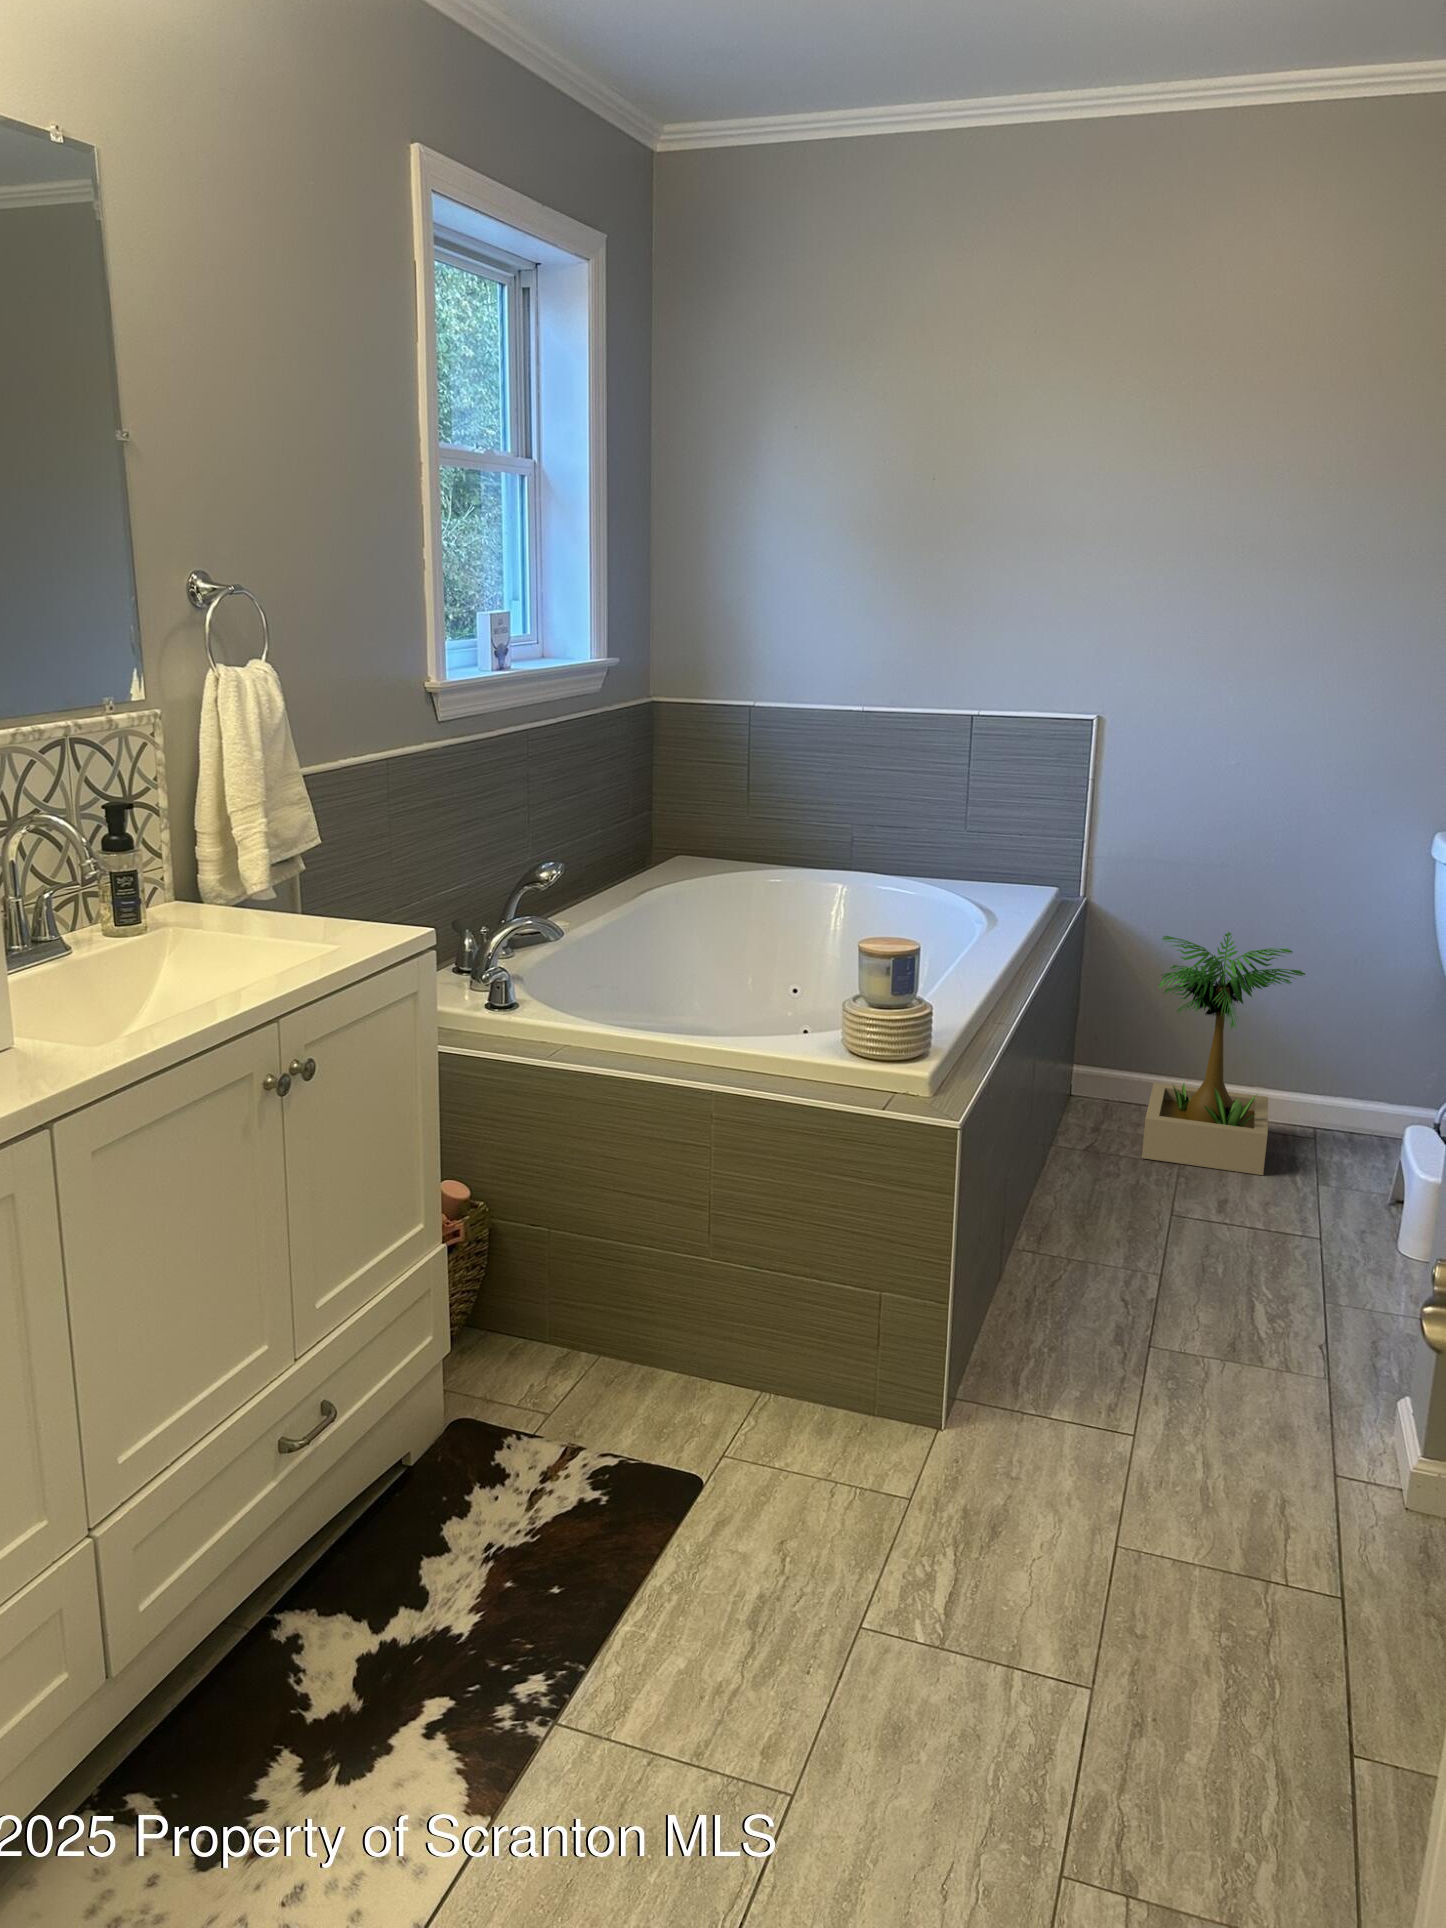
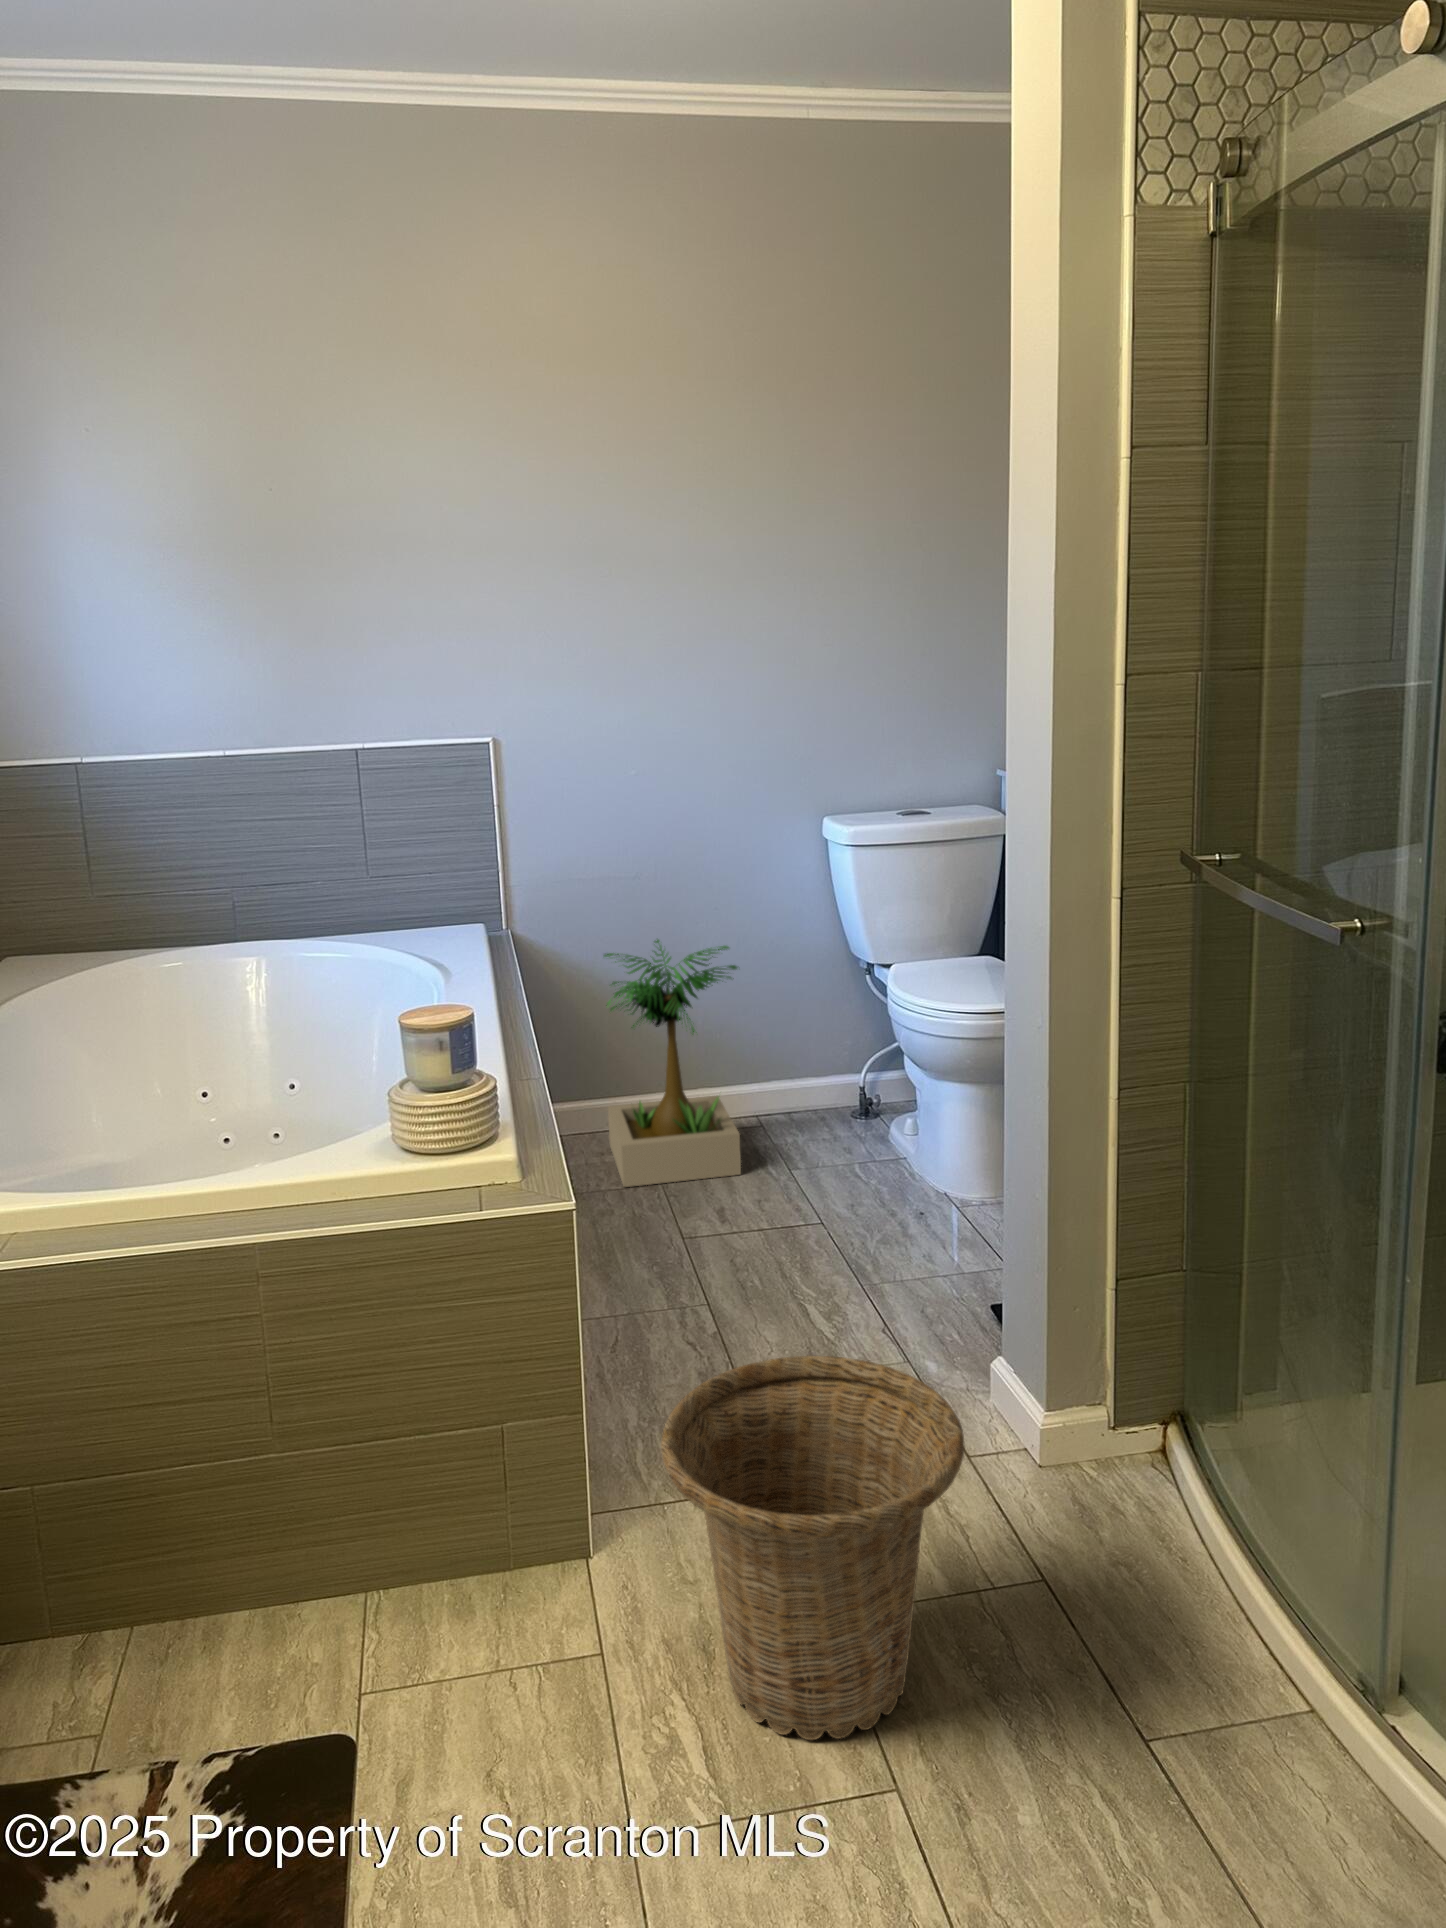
basket: none [956,1297,1238,1638] -> present [661,1356,965,1740]

